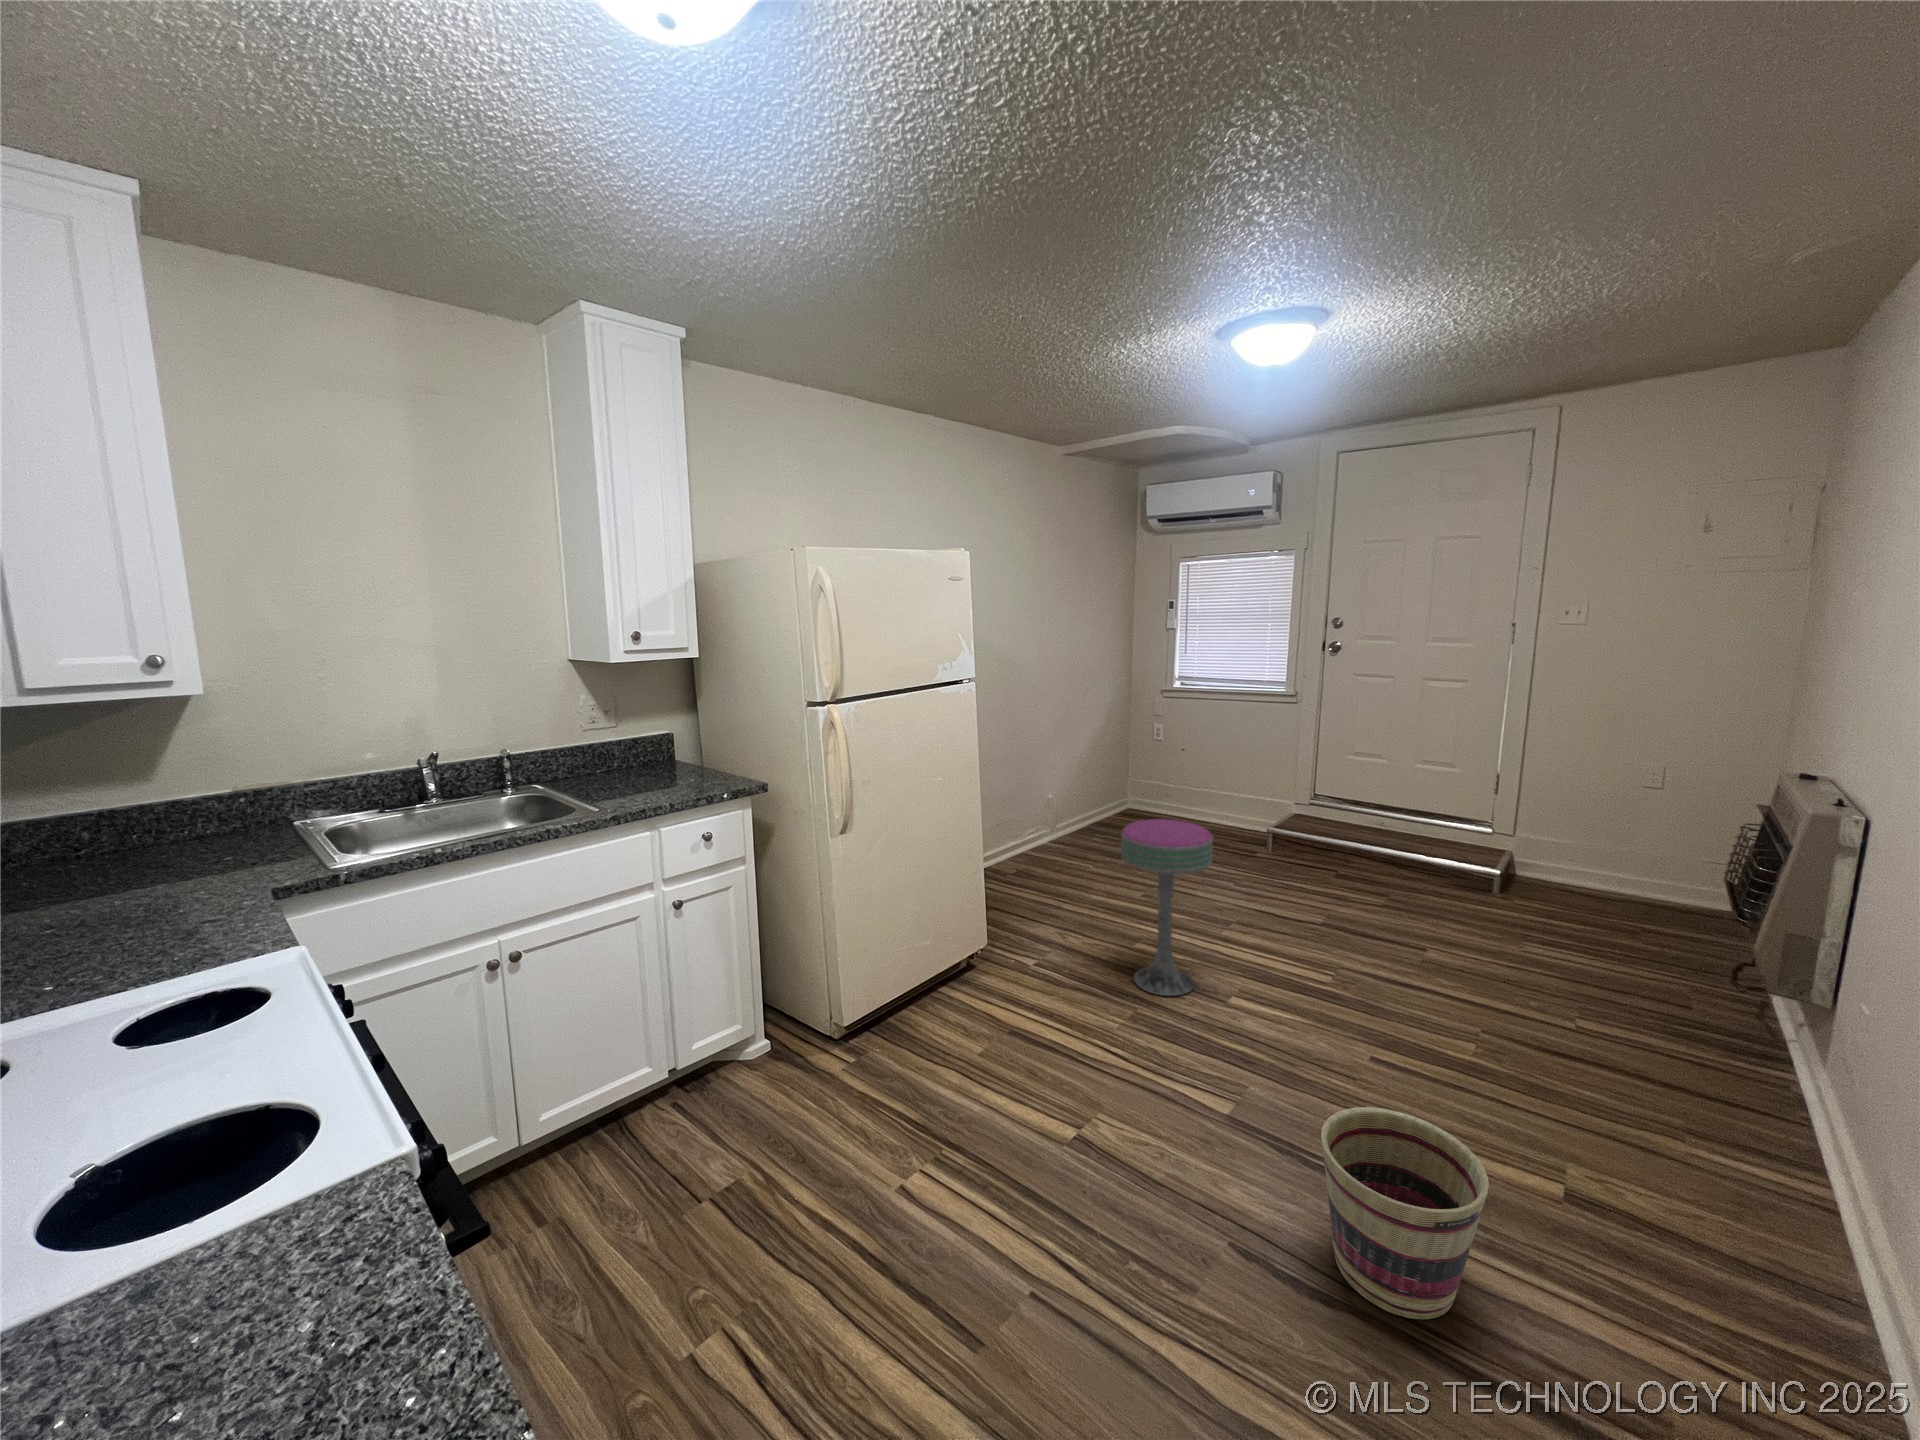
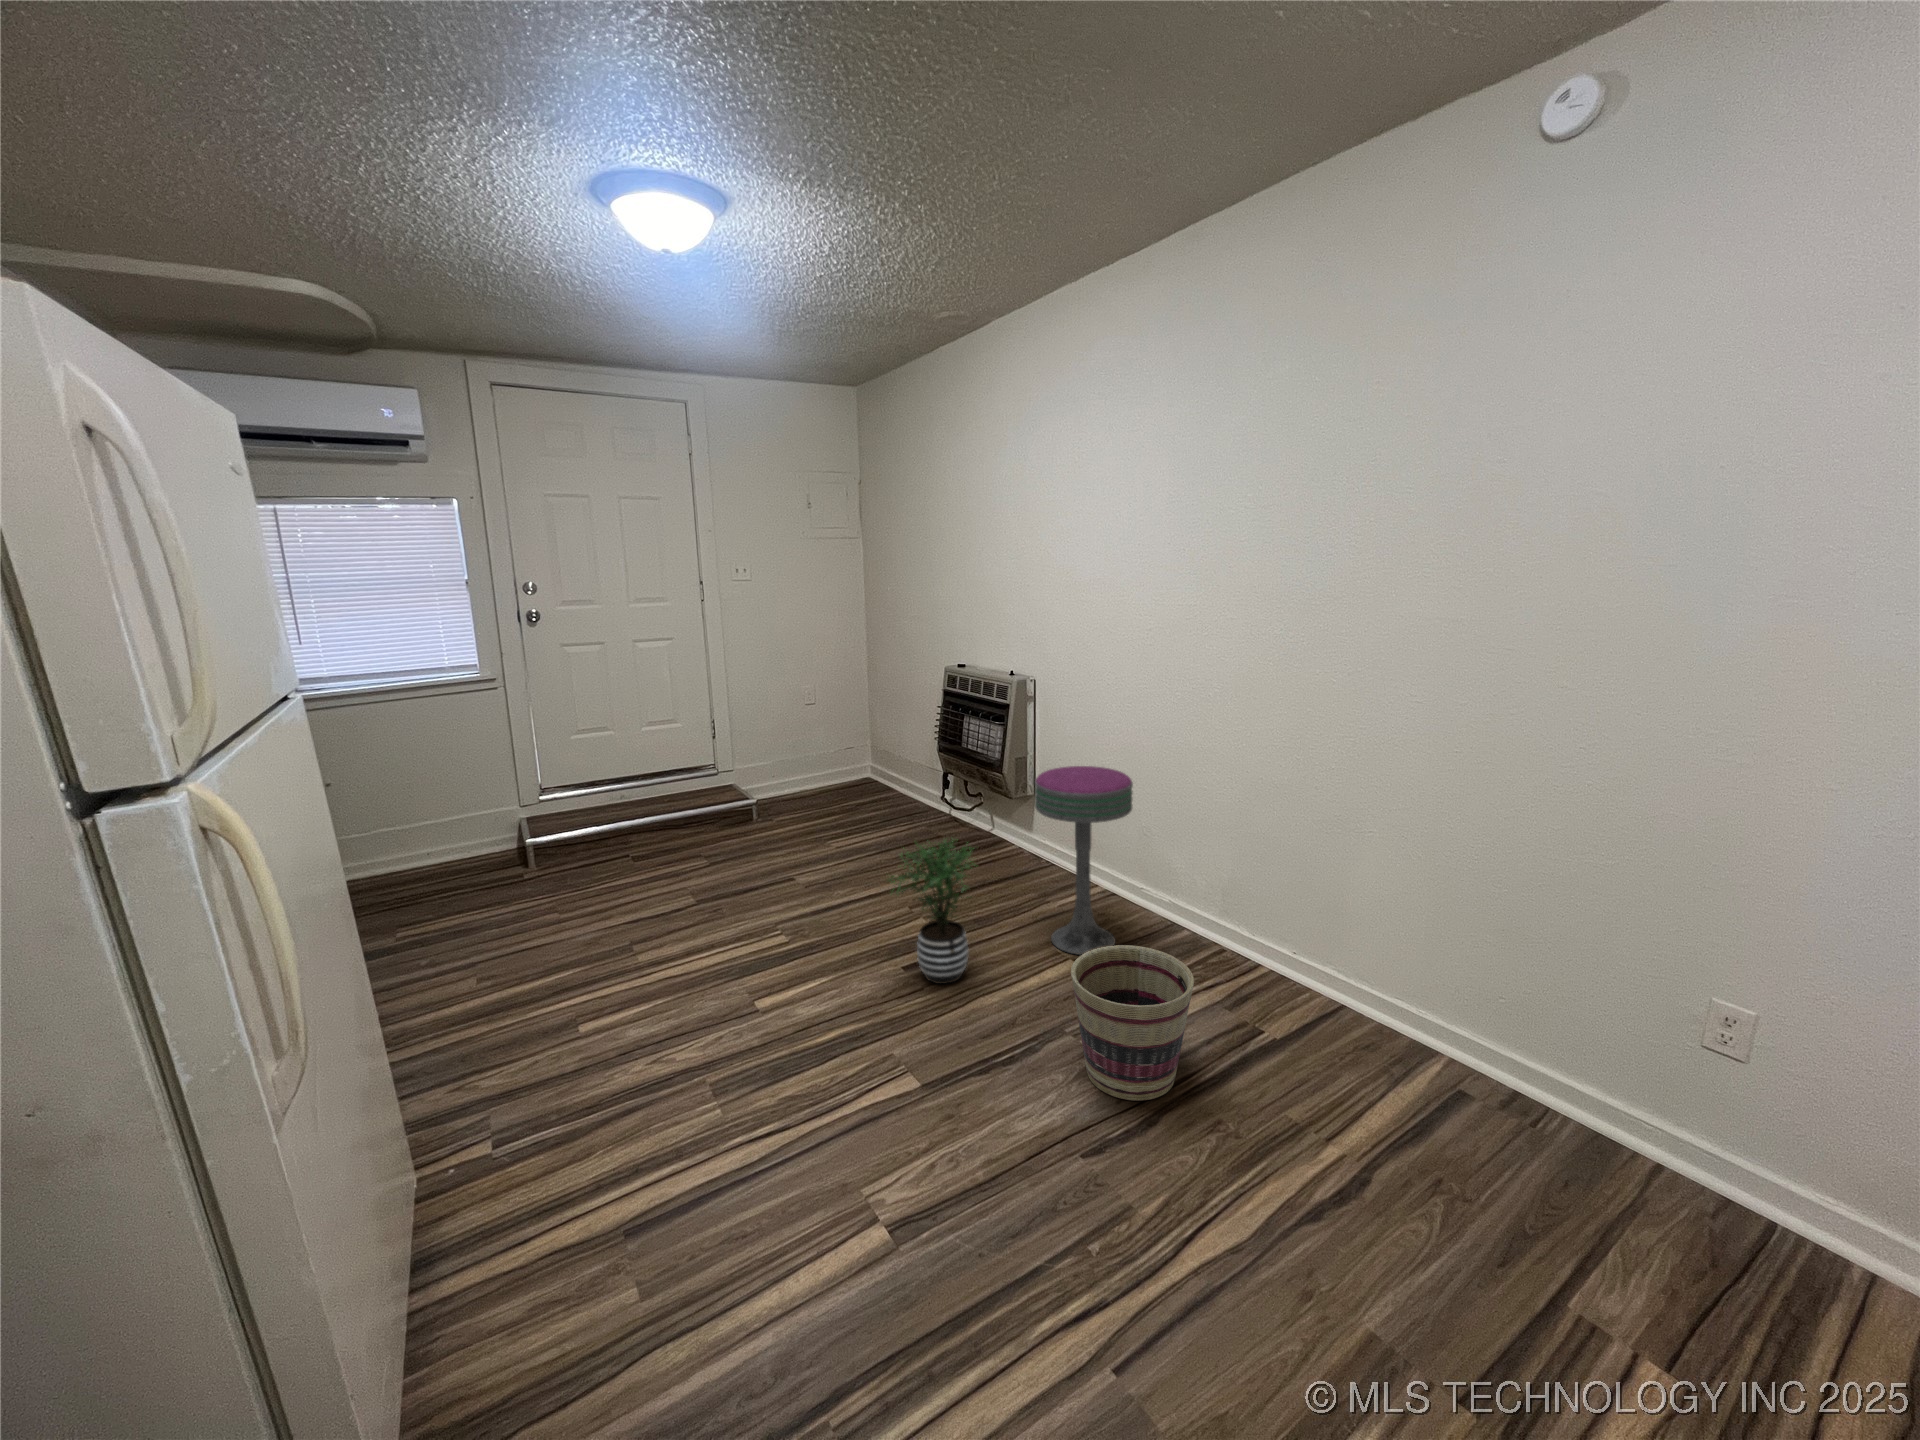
bar stool: present [1121,819,1213,996] -> present [1035,766,1133,955]
potted plant: none [1336,930,1466,1098] -> present [888,840,975,984]

